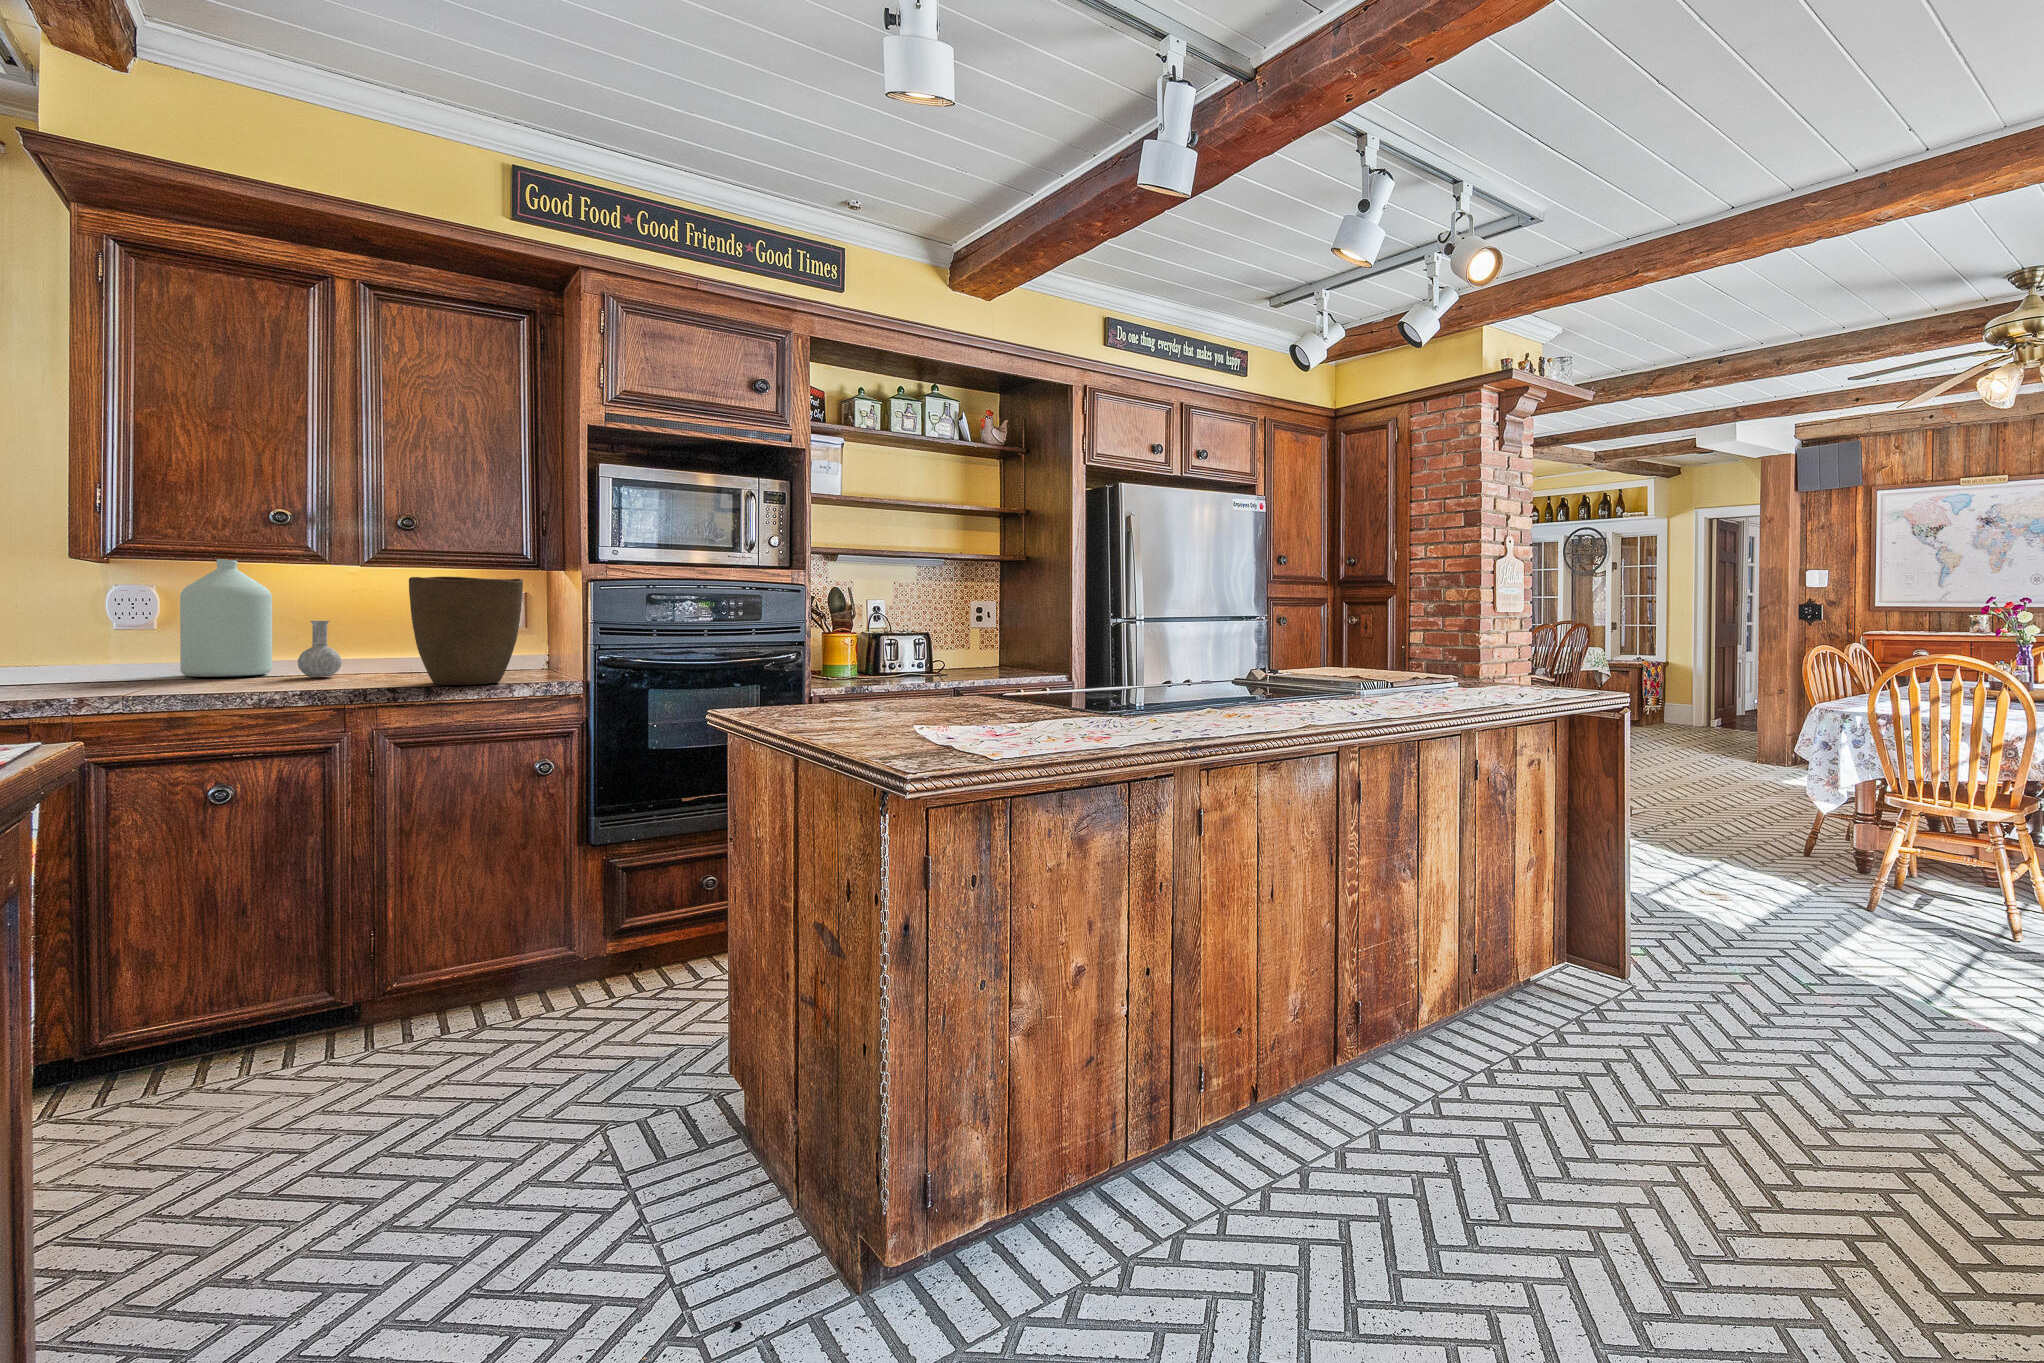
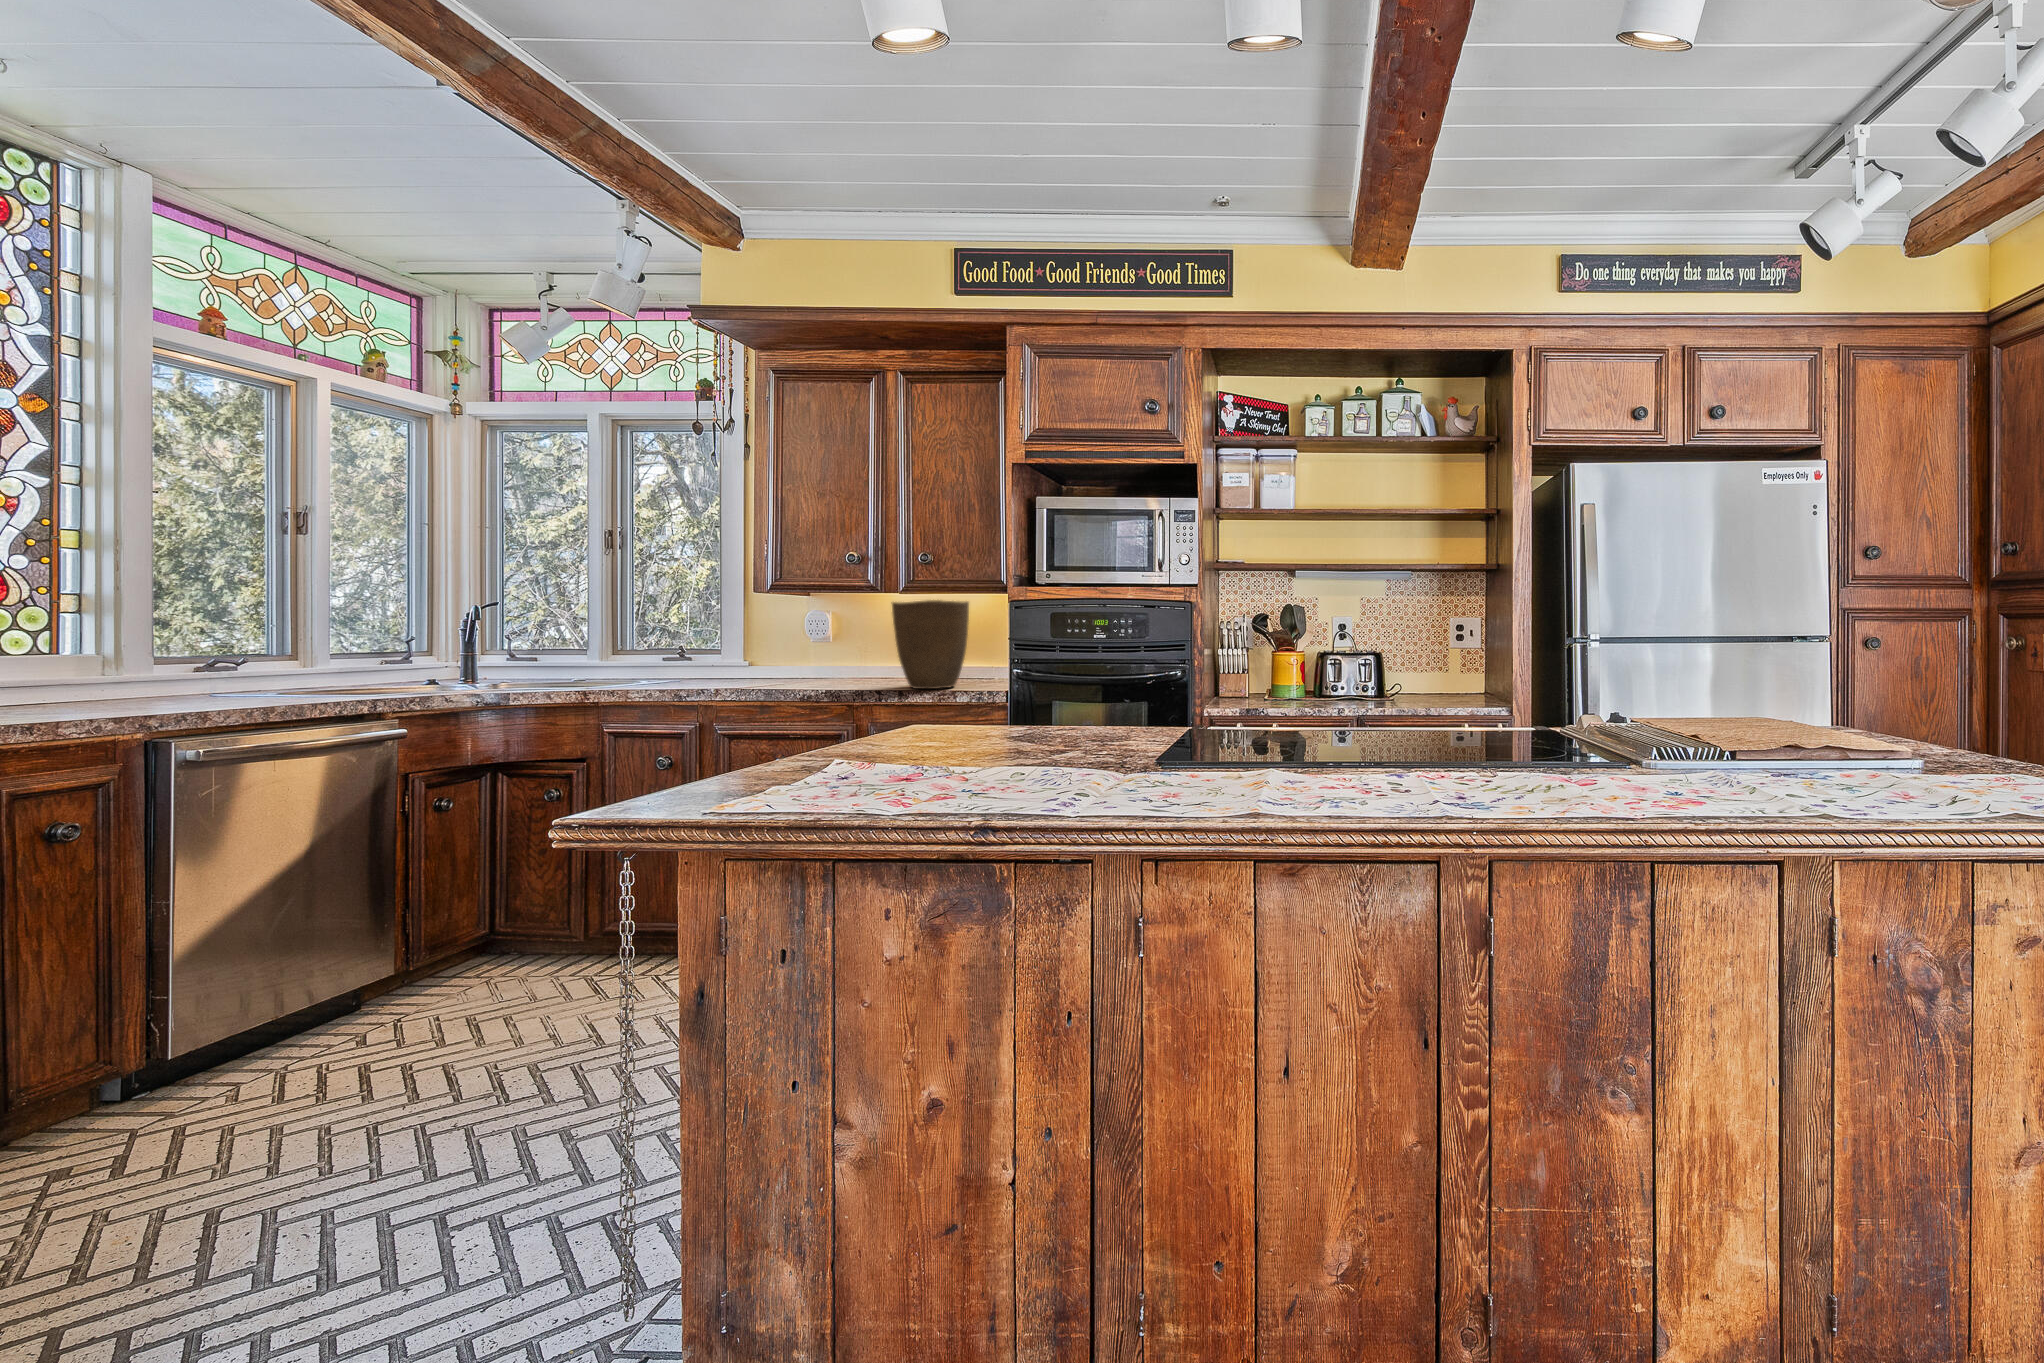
bottle: present [180,559,342,677] -> none [808,583,885,678]

